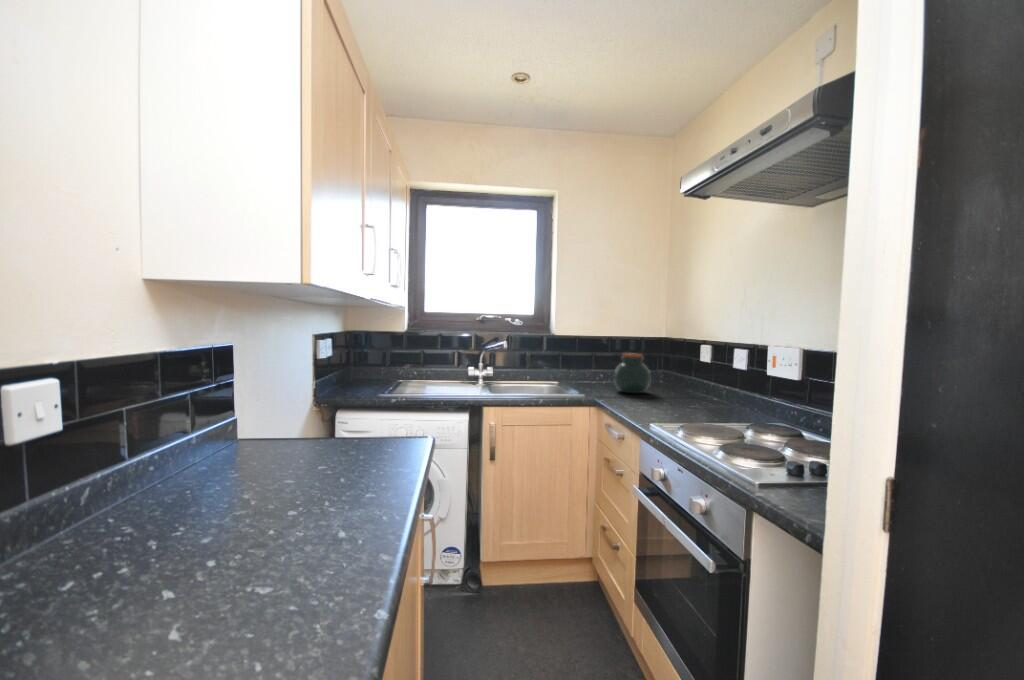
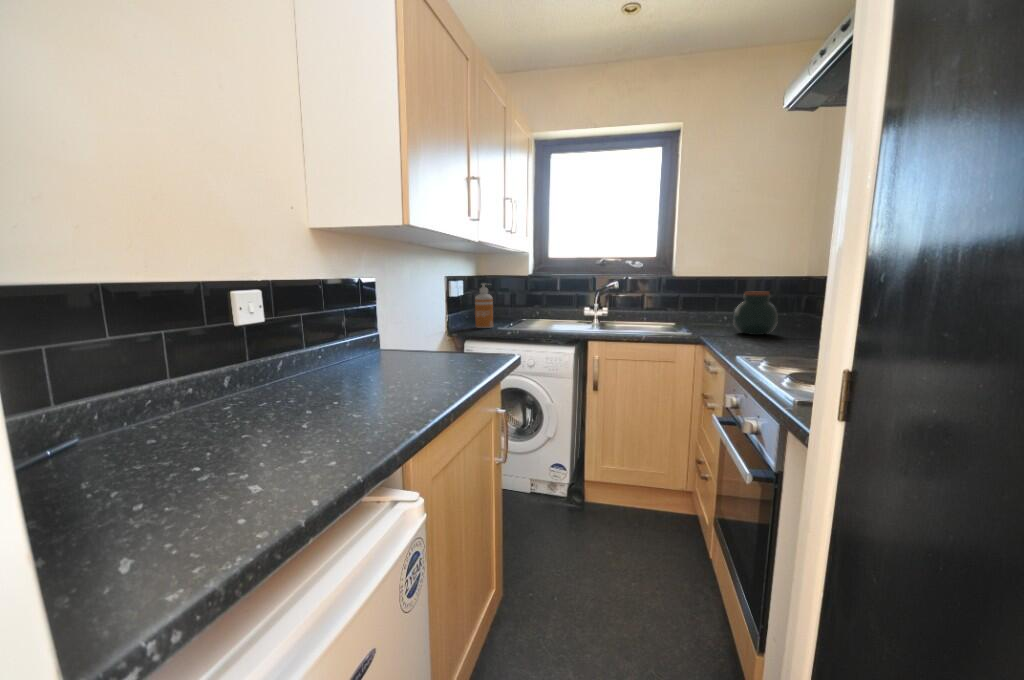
soap dispenser: none [348,342,369,395] -> present [475,283,493,328]

